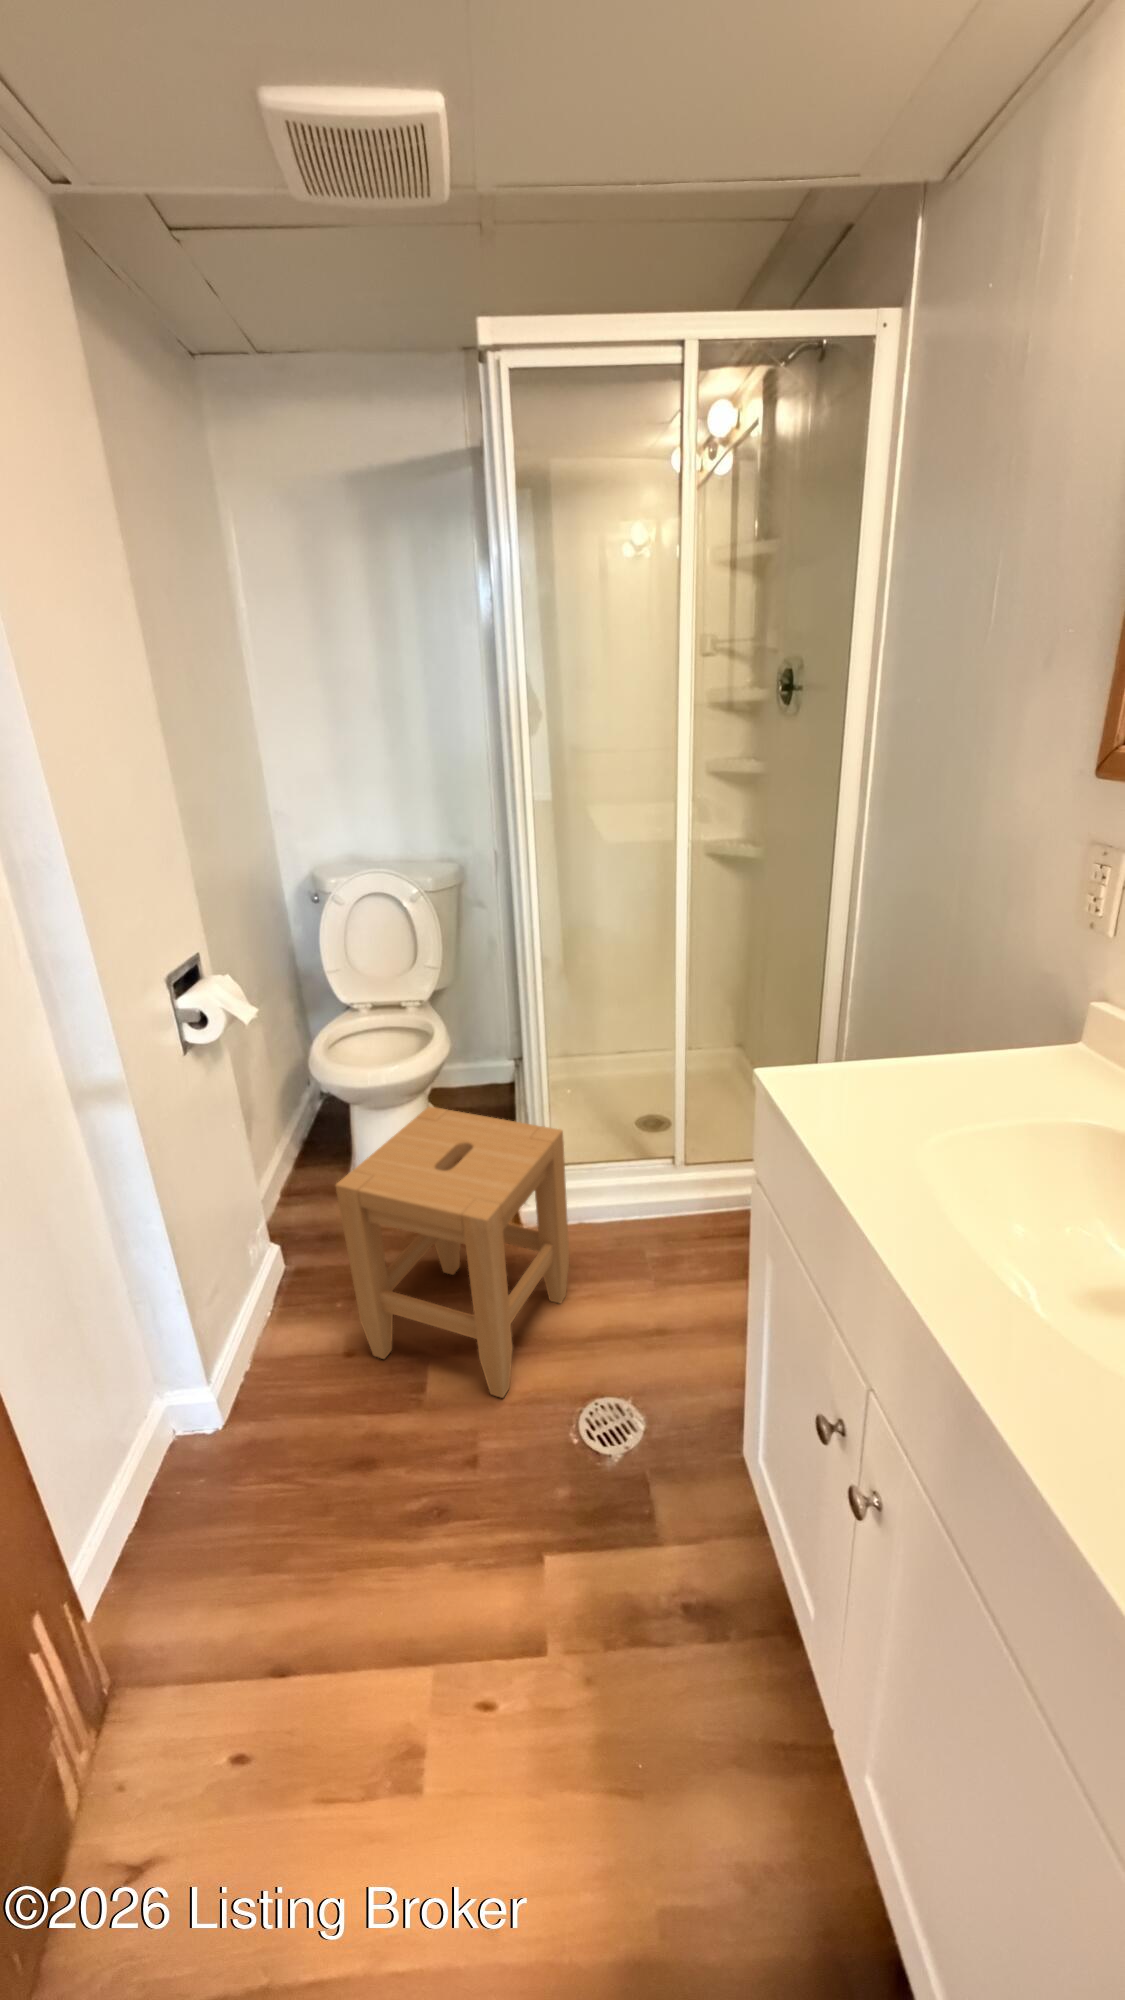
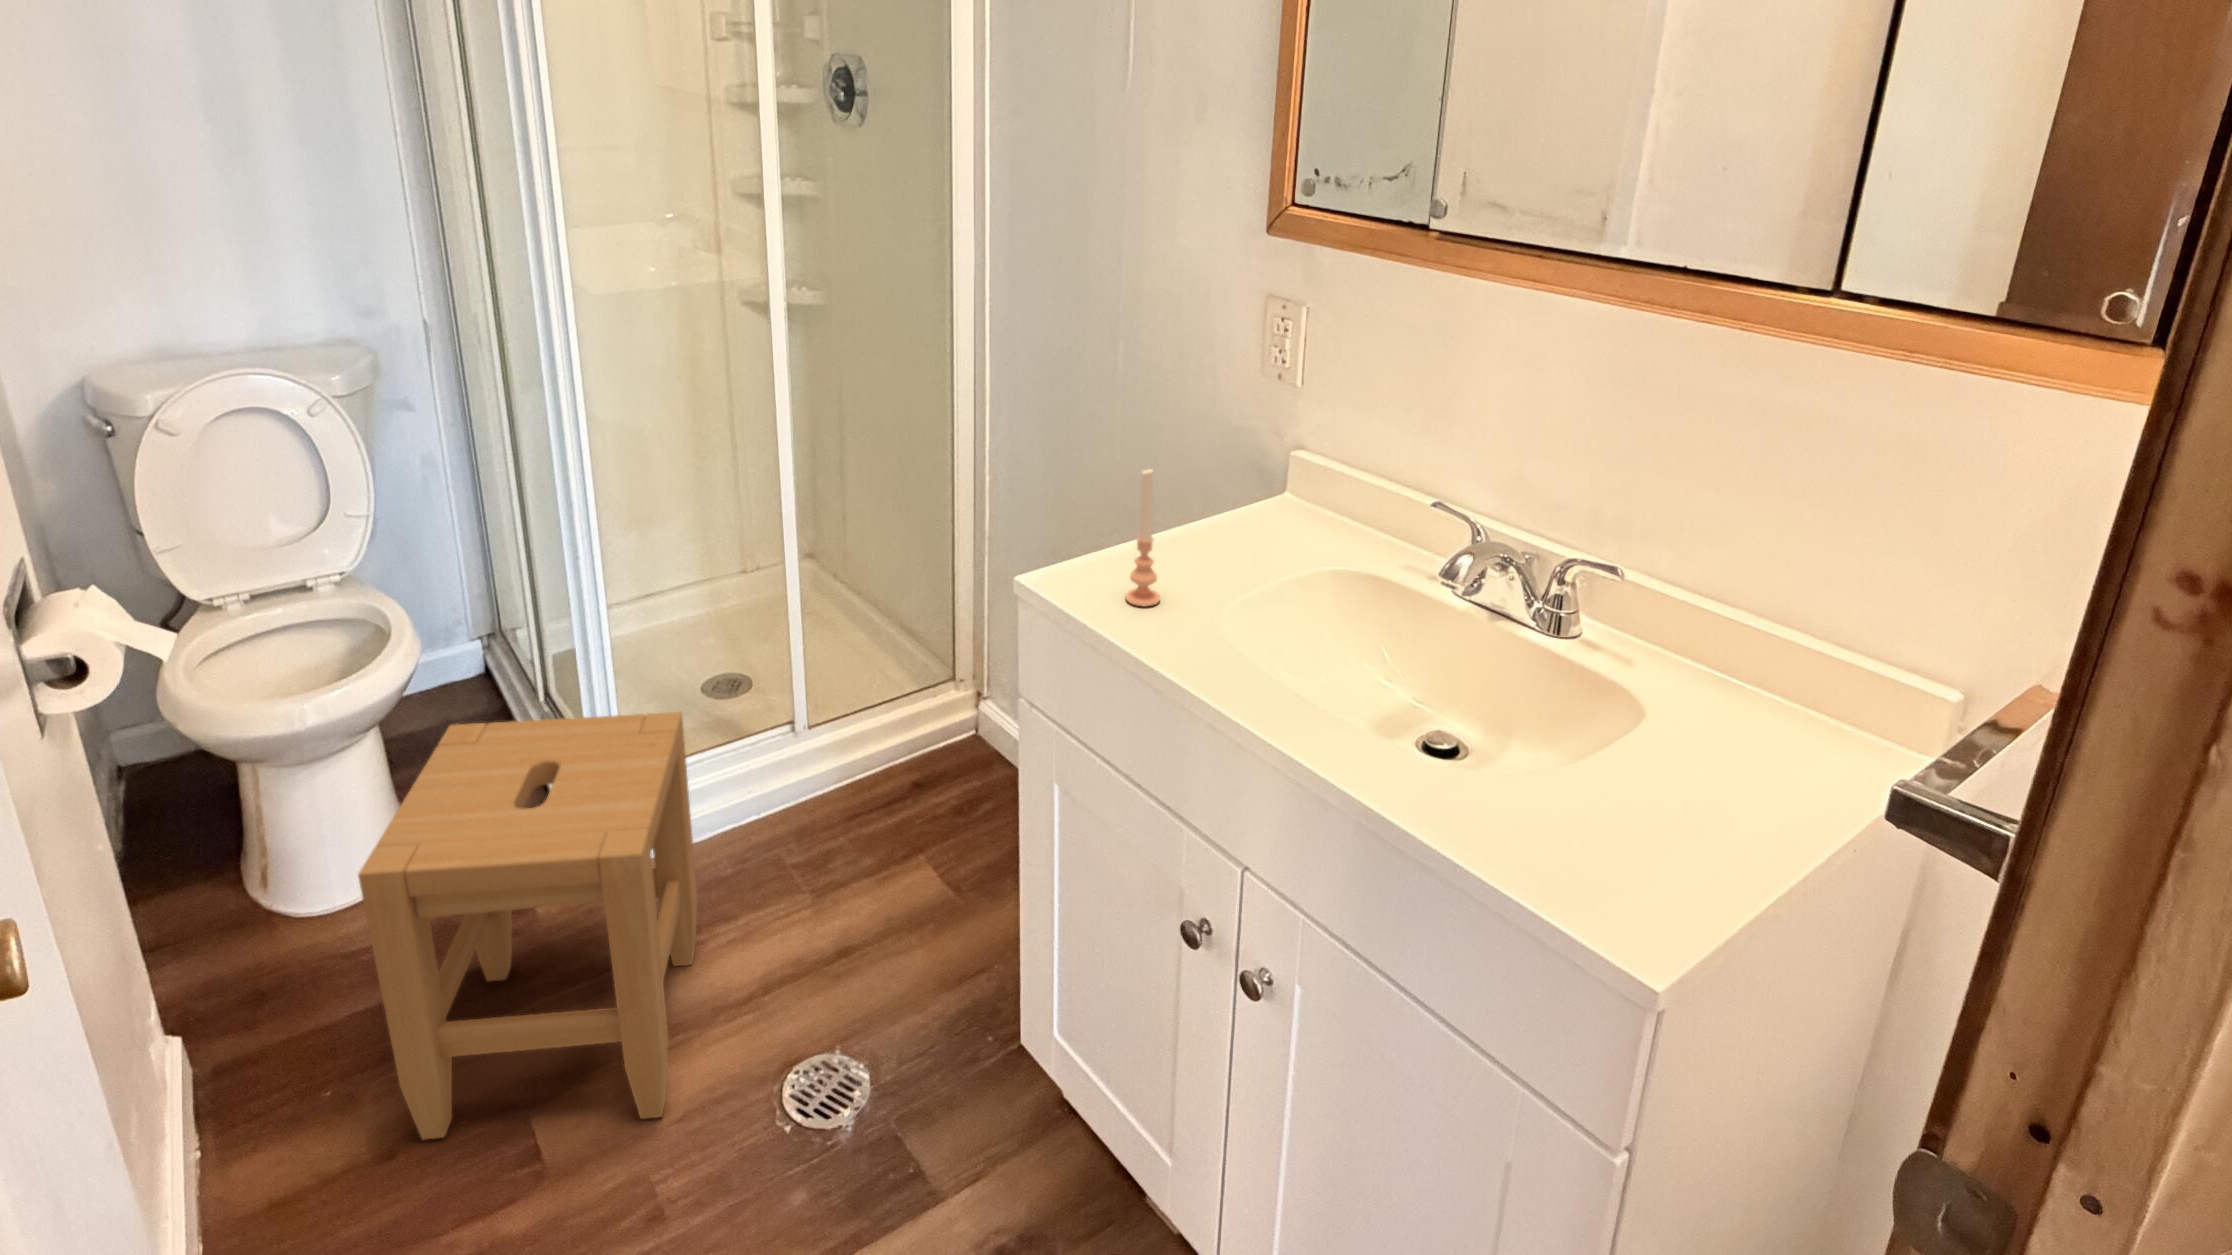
candle: none [843,996,877,1124] -> present [1126,469,1160,606]

